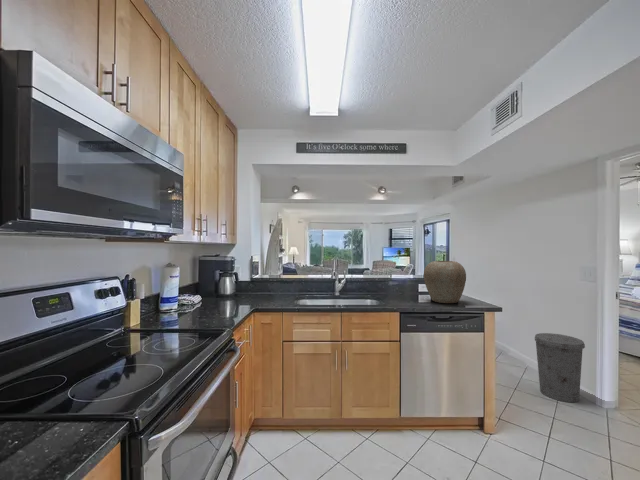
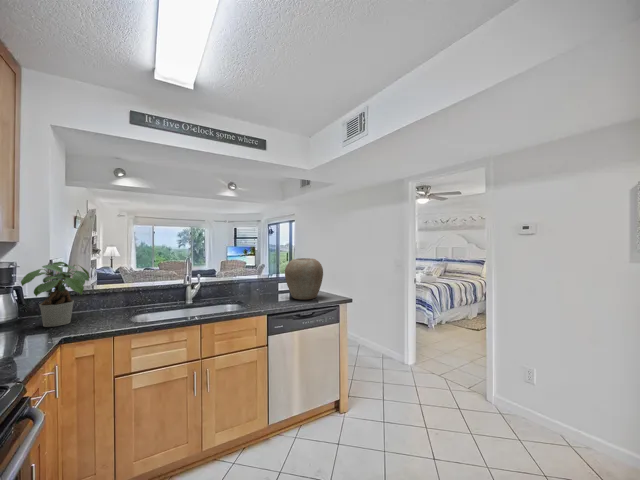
potted plant: none [237,258,273,301] -> present [21,262,90,327]
trash can: present [535,333,585,402] -> none [363,314,396,367]

